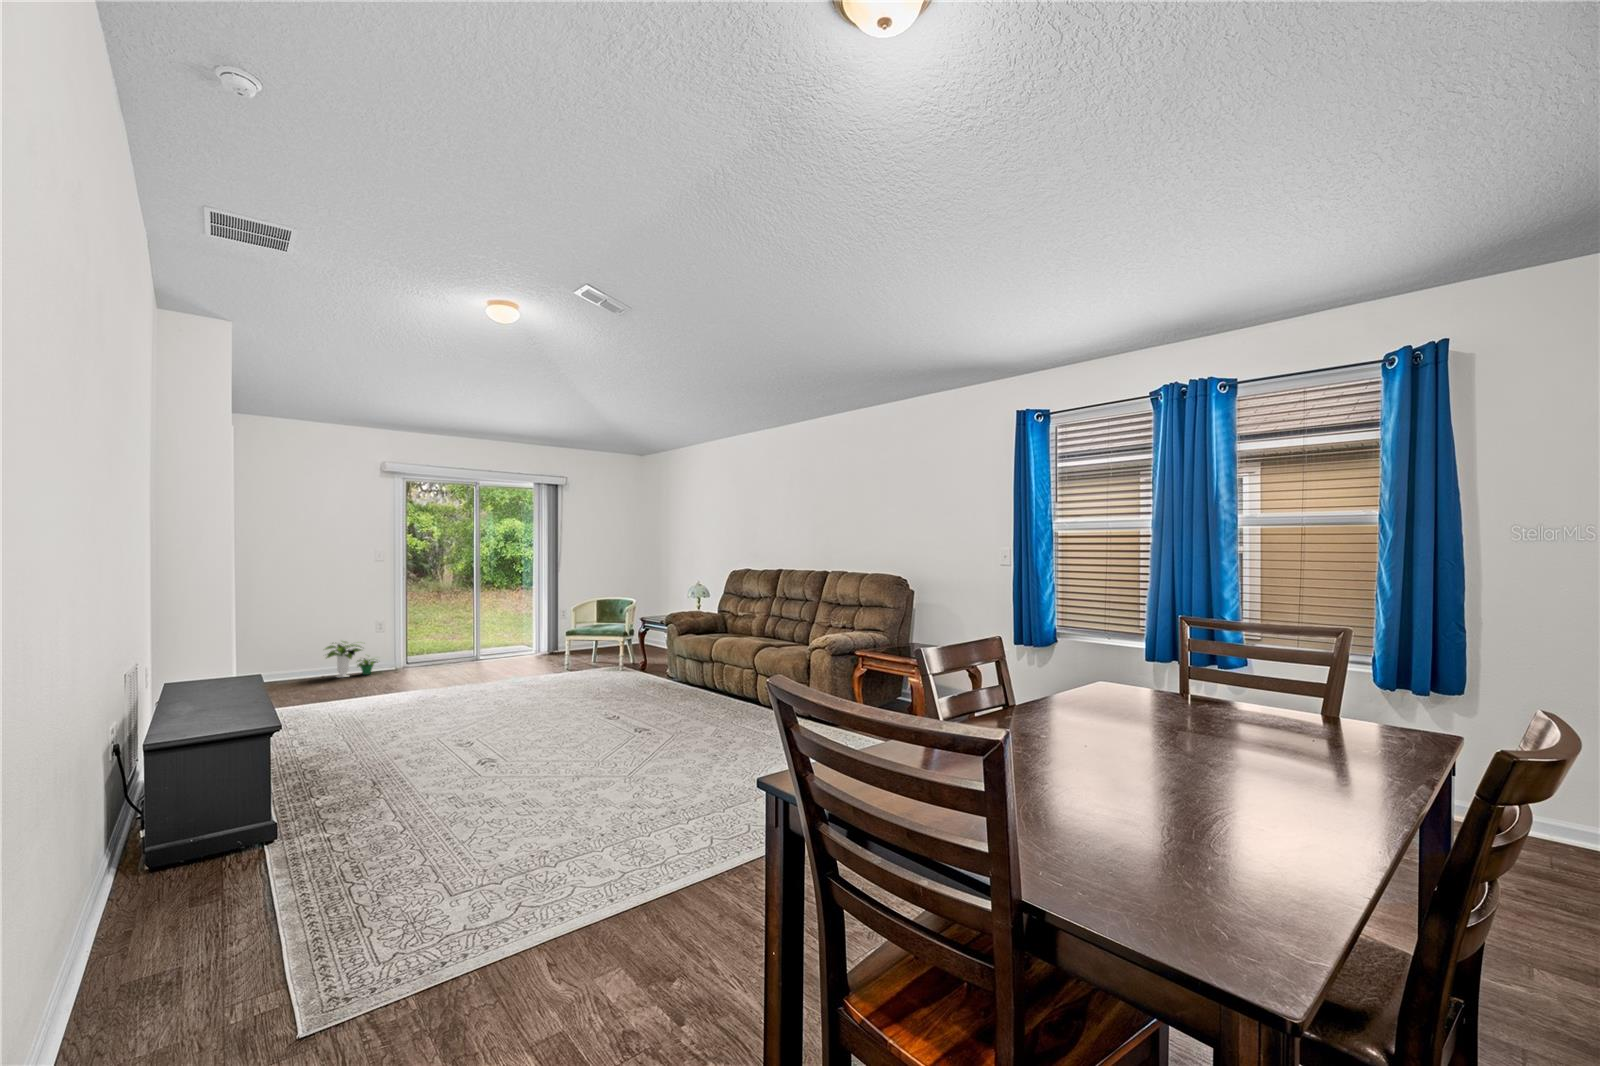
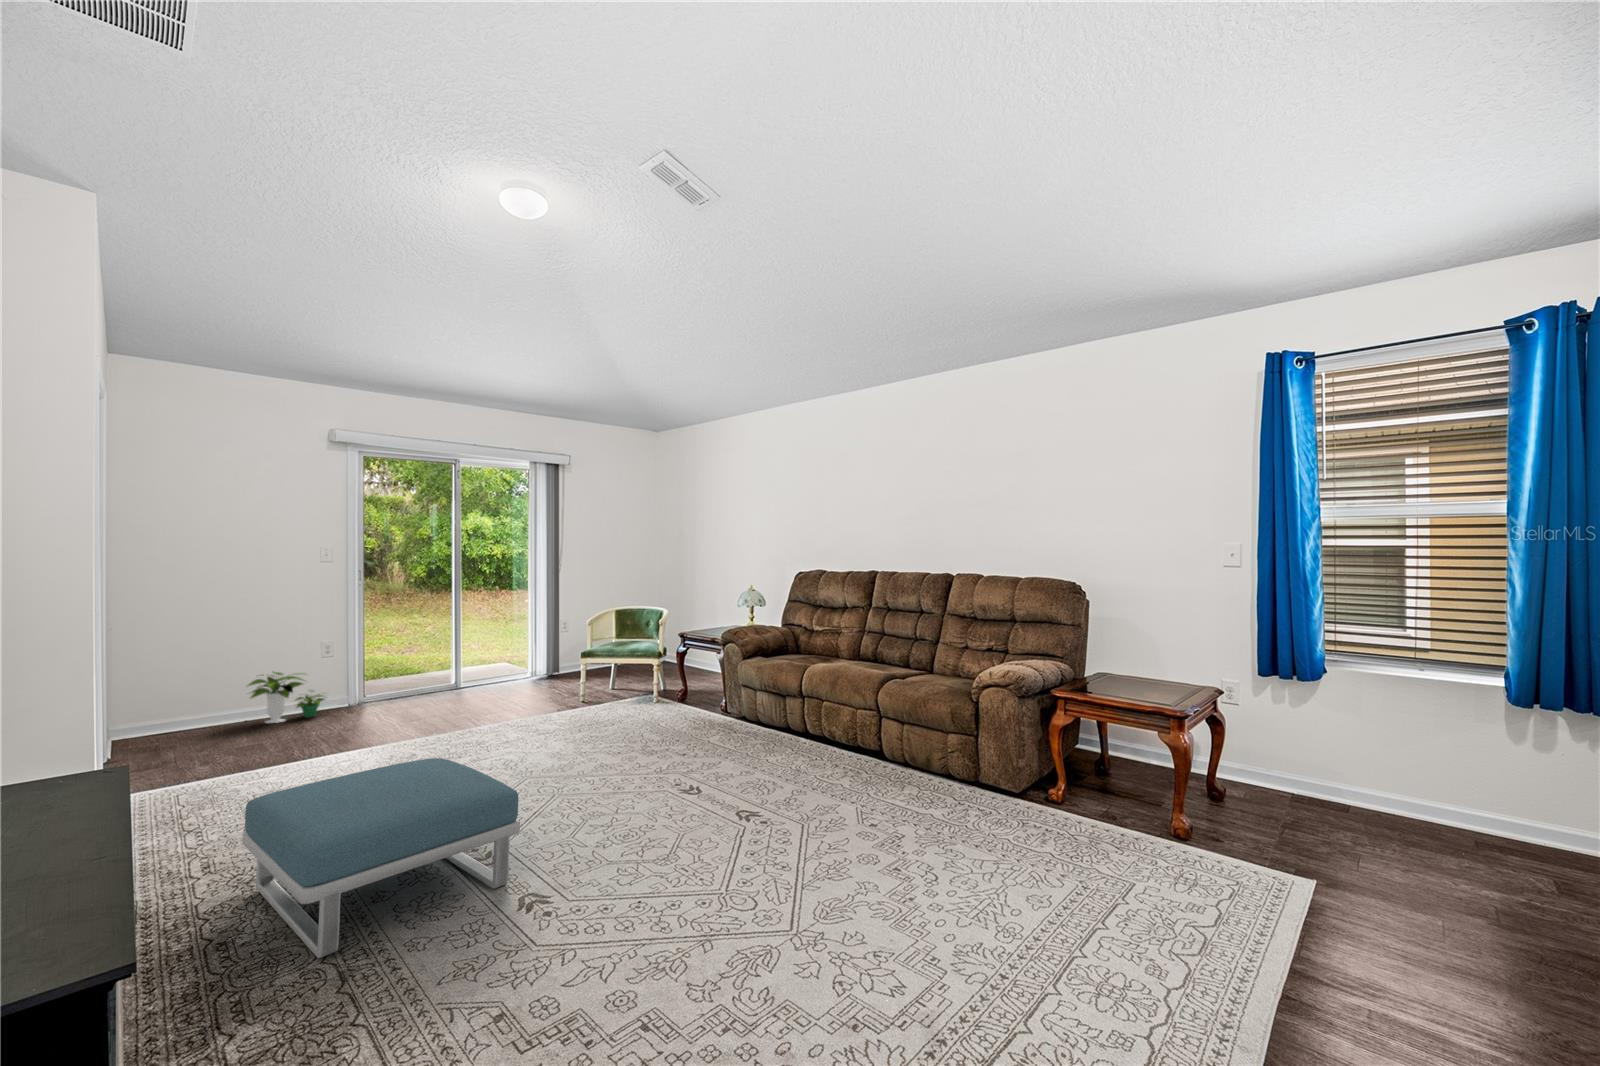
footstool: none [323,685,483,776] -> present [242,758,520,958]

